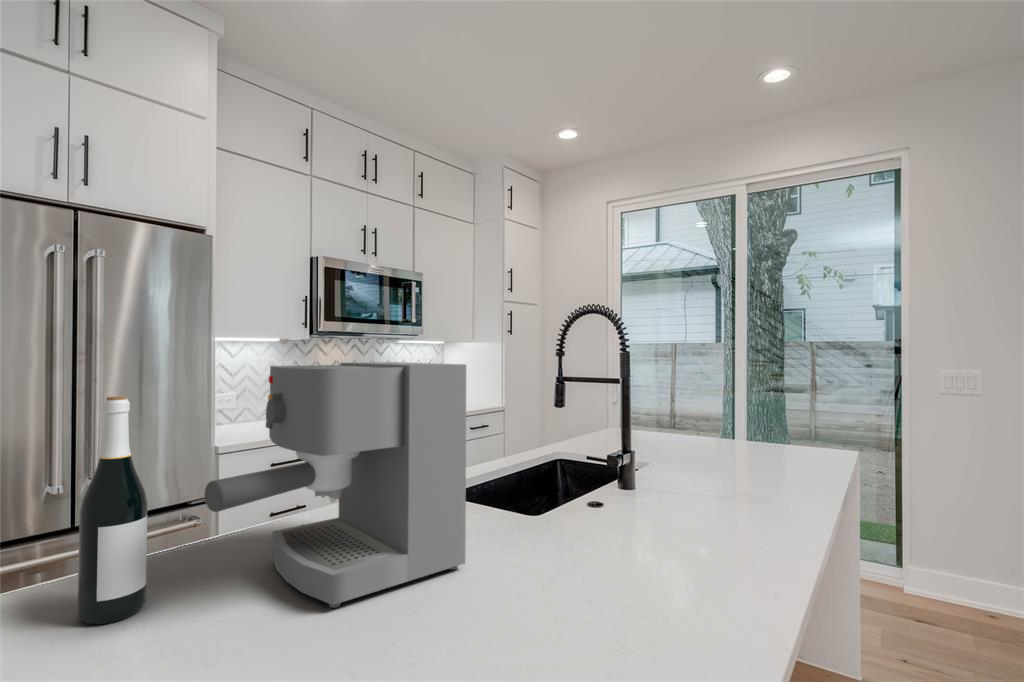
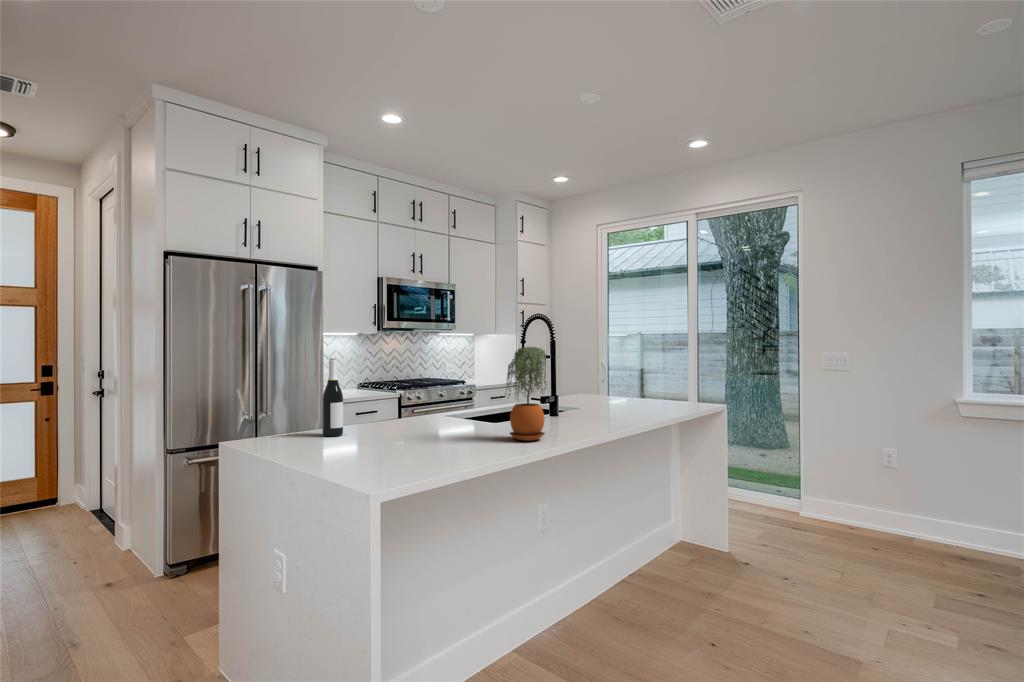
coffee maker: present [205,362,466,608] -> none [365,347,461,435]
potted plant: none [600,365,718,637] -> present [506,347,546,441]

